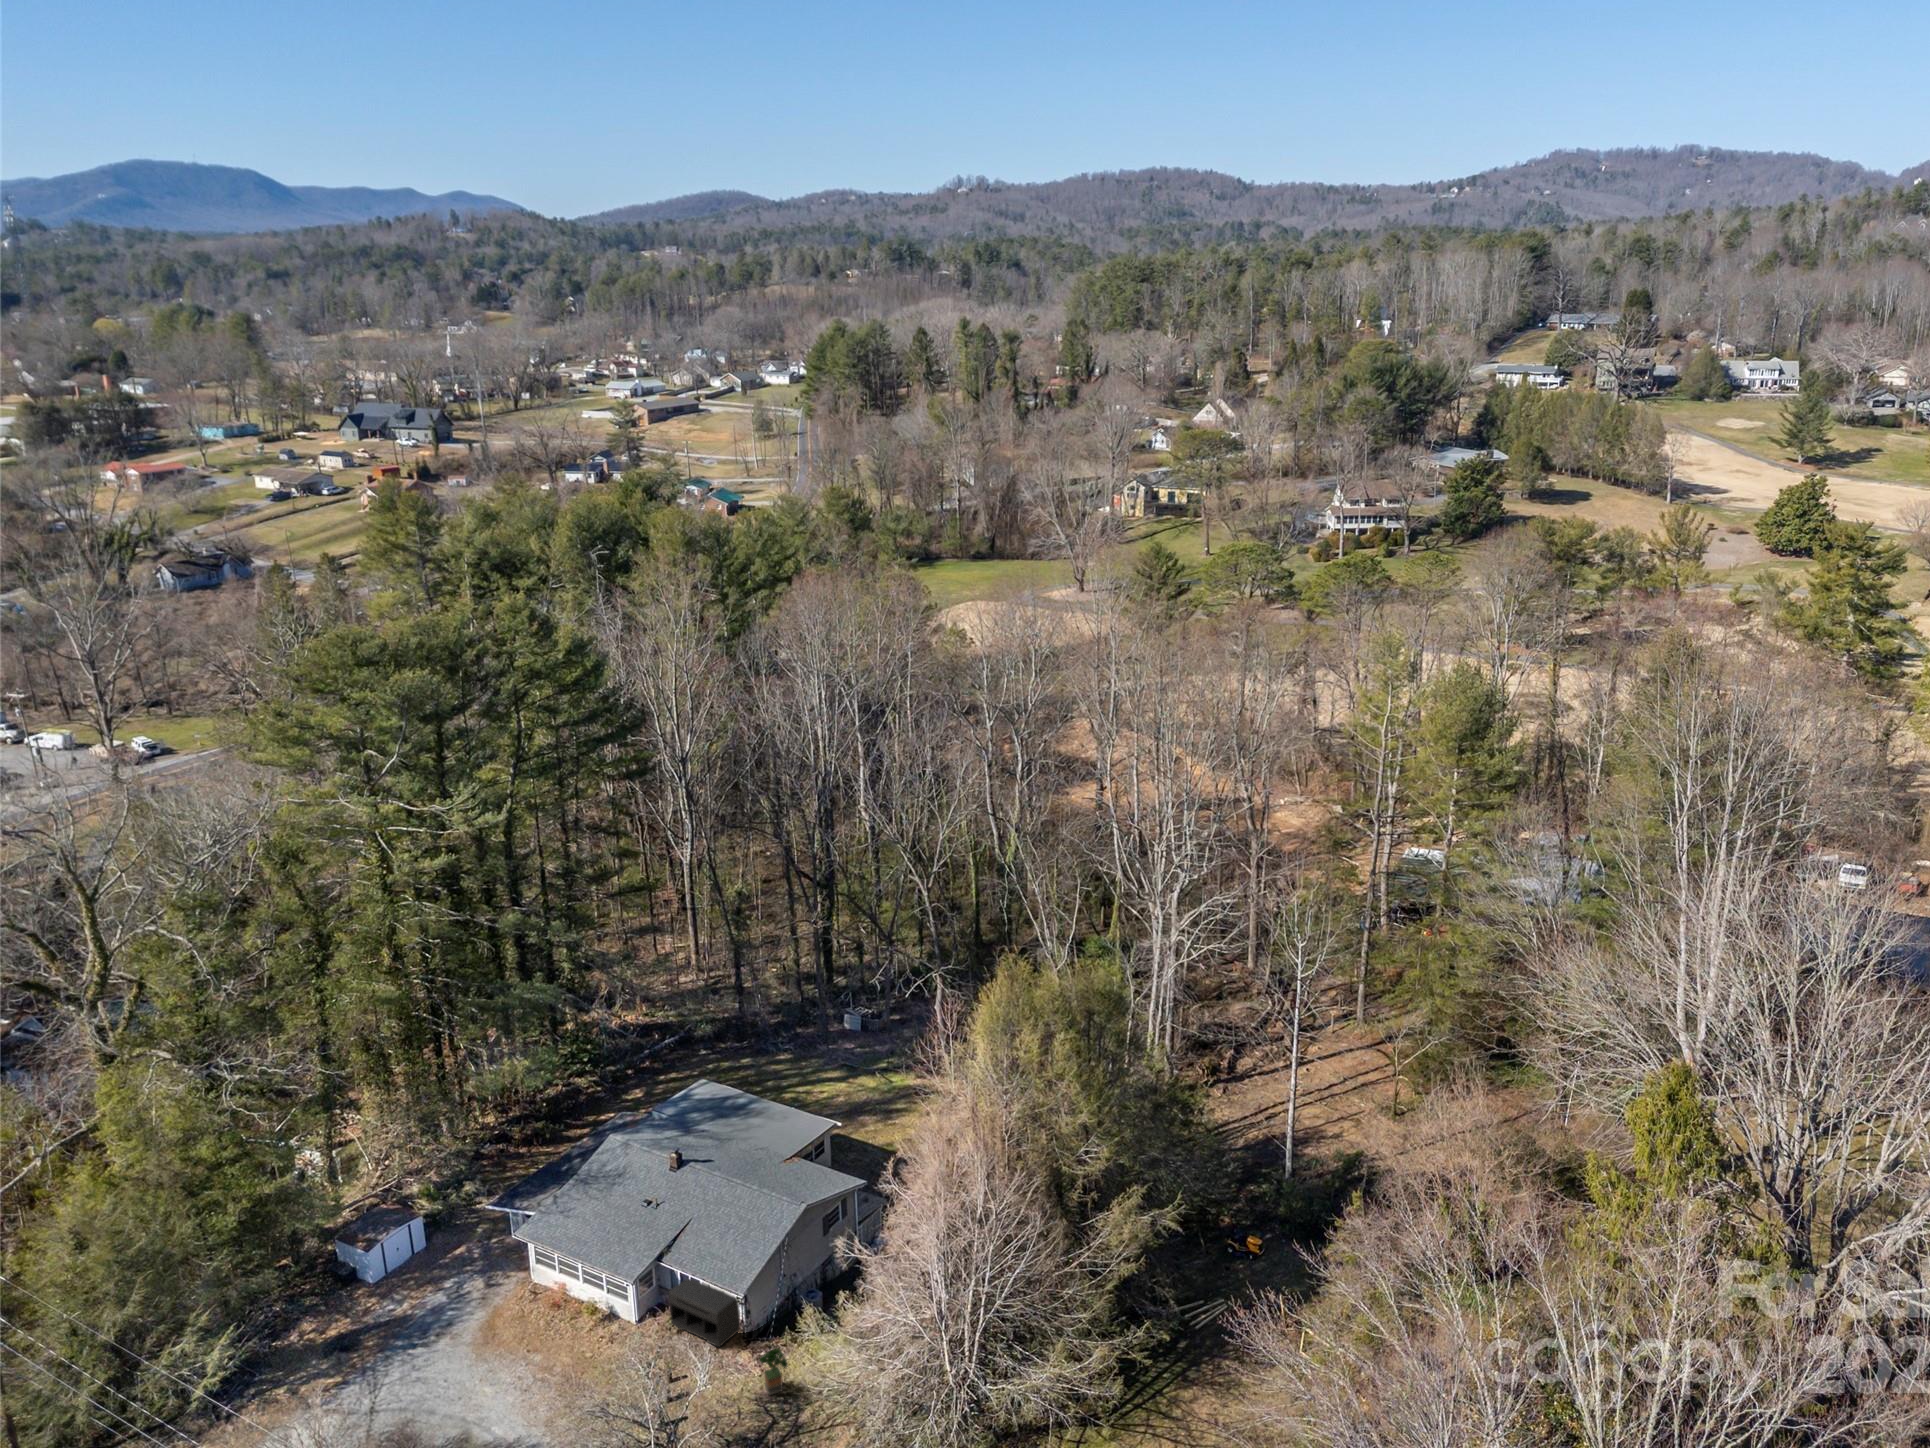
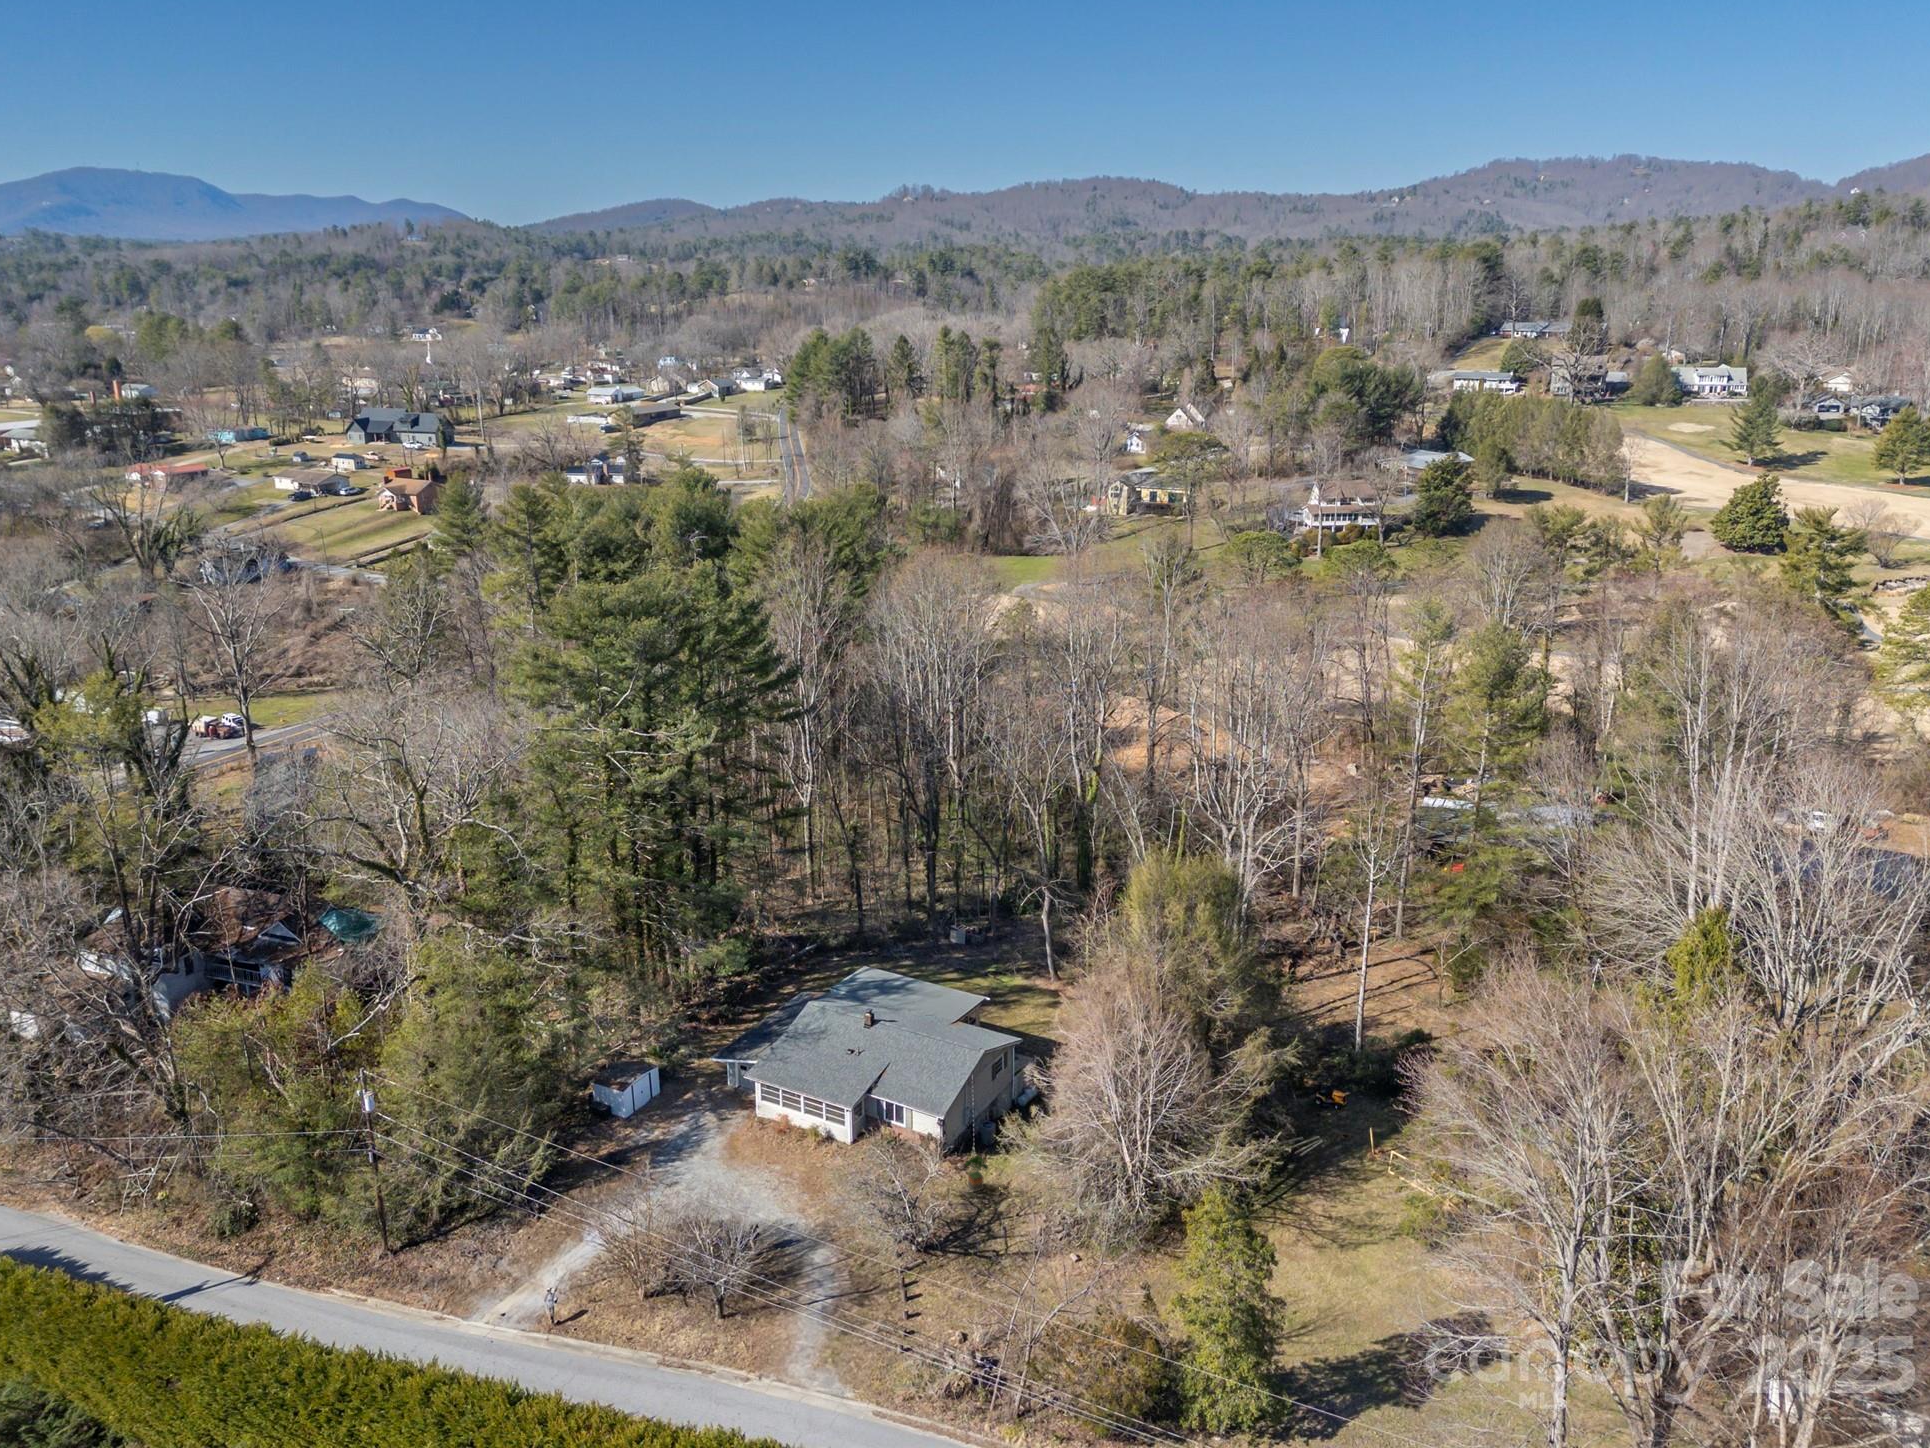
bench: present [669,1277,740,1347] -> none [878,1107,937,1160]

